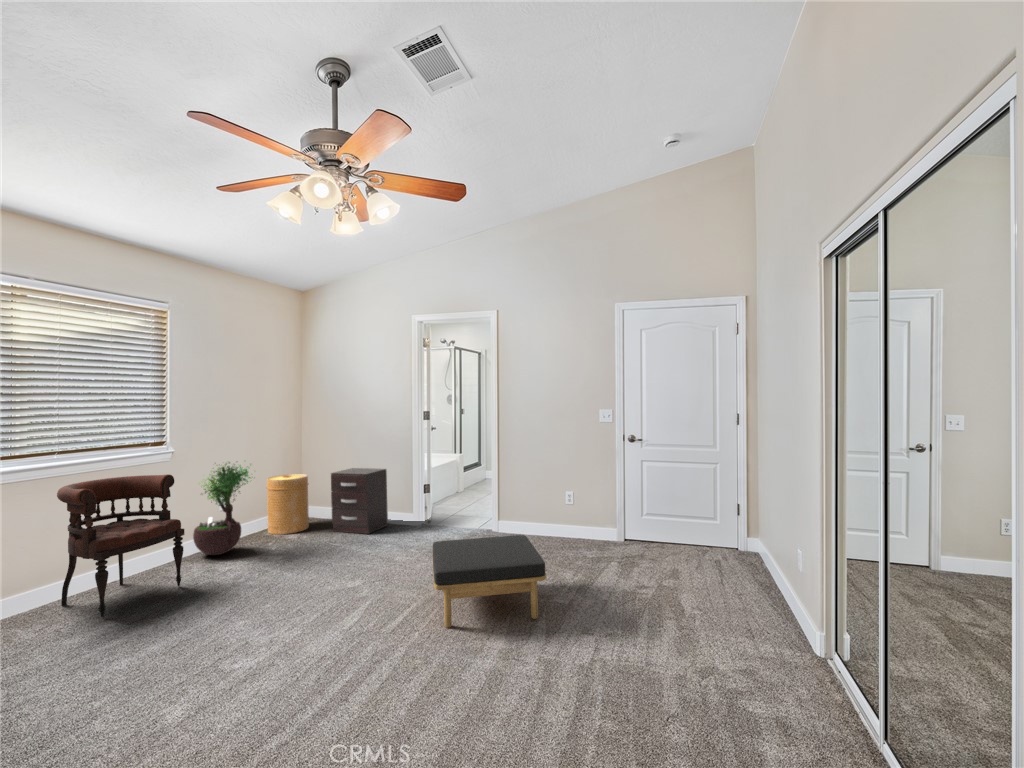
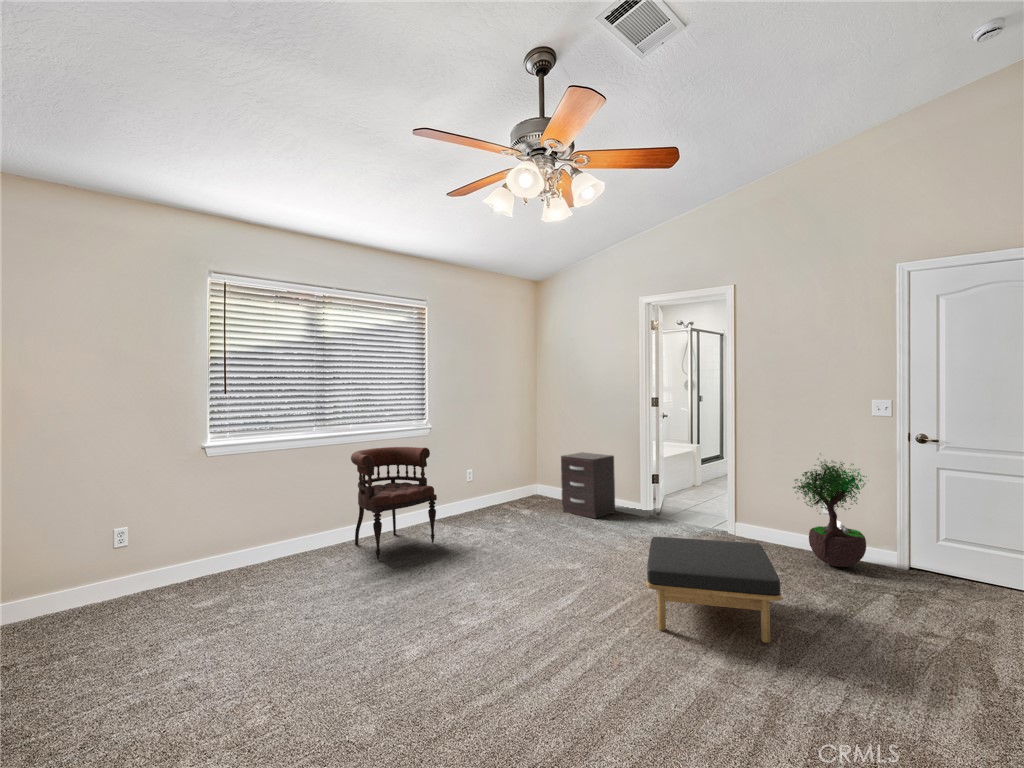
potted tree: present [193,462,250,555] -> present [793,453,867,567]
basket: present [267,474,309,534] -> none [507,454,542,509]

